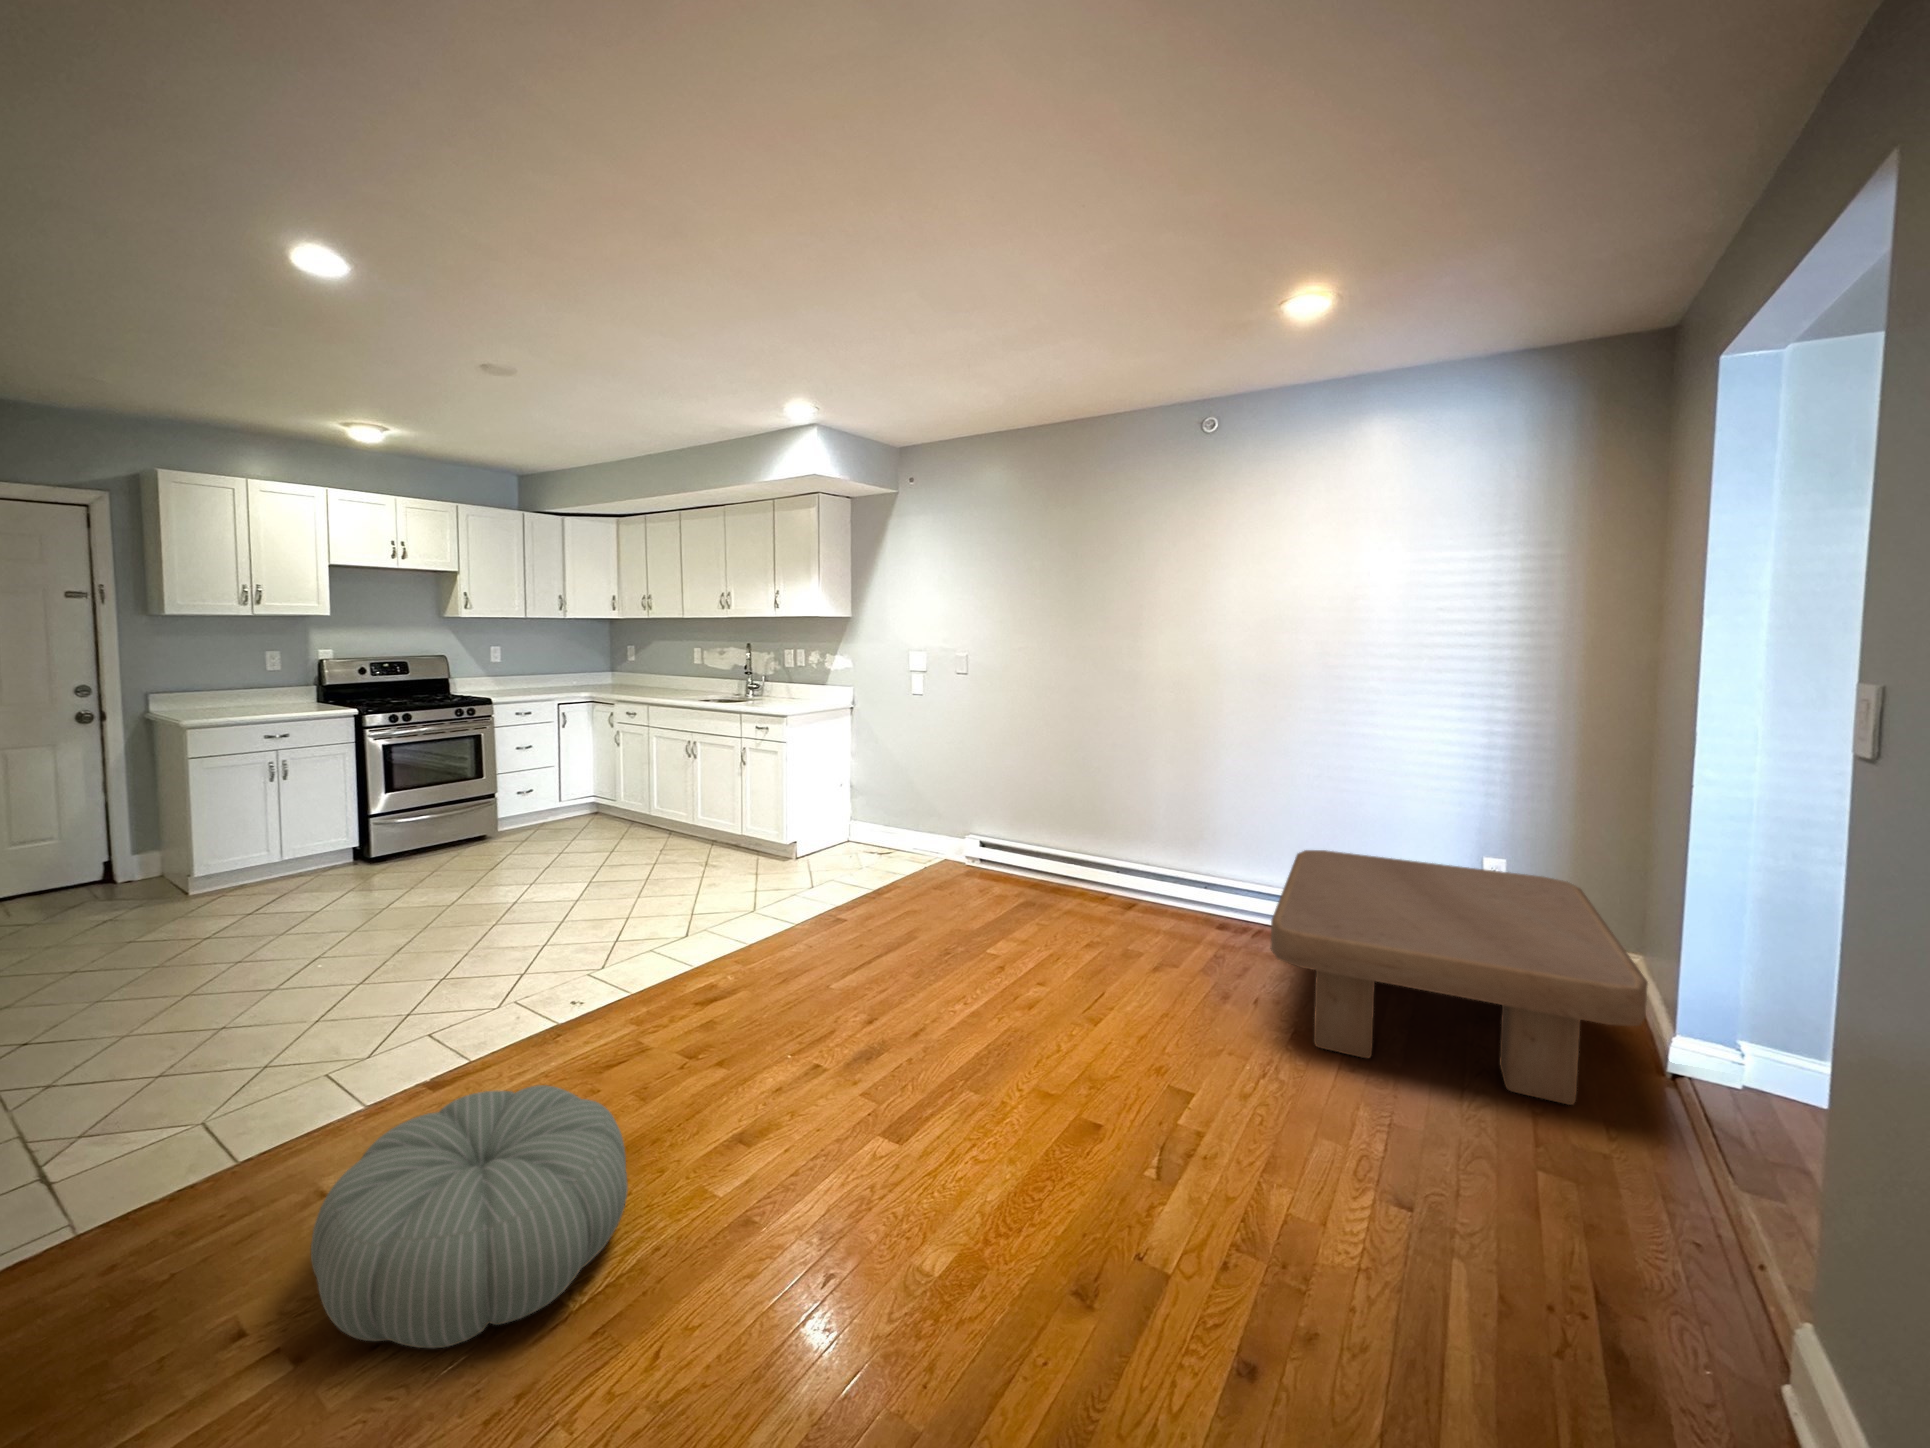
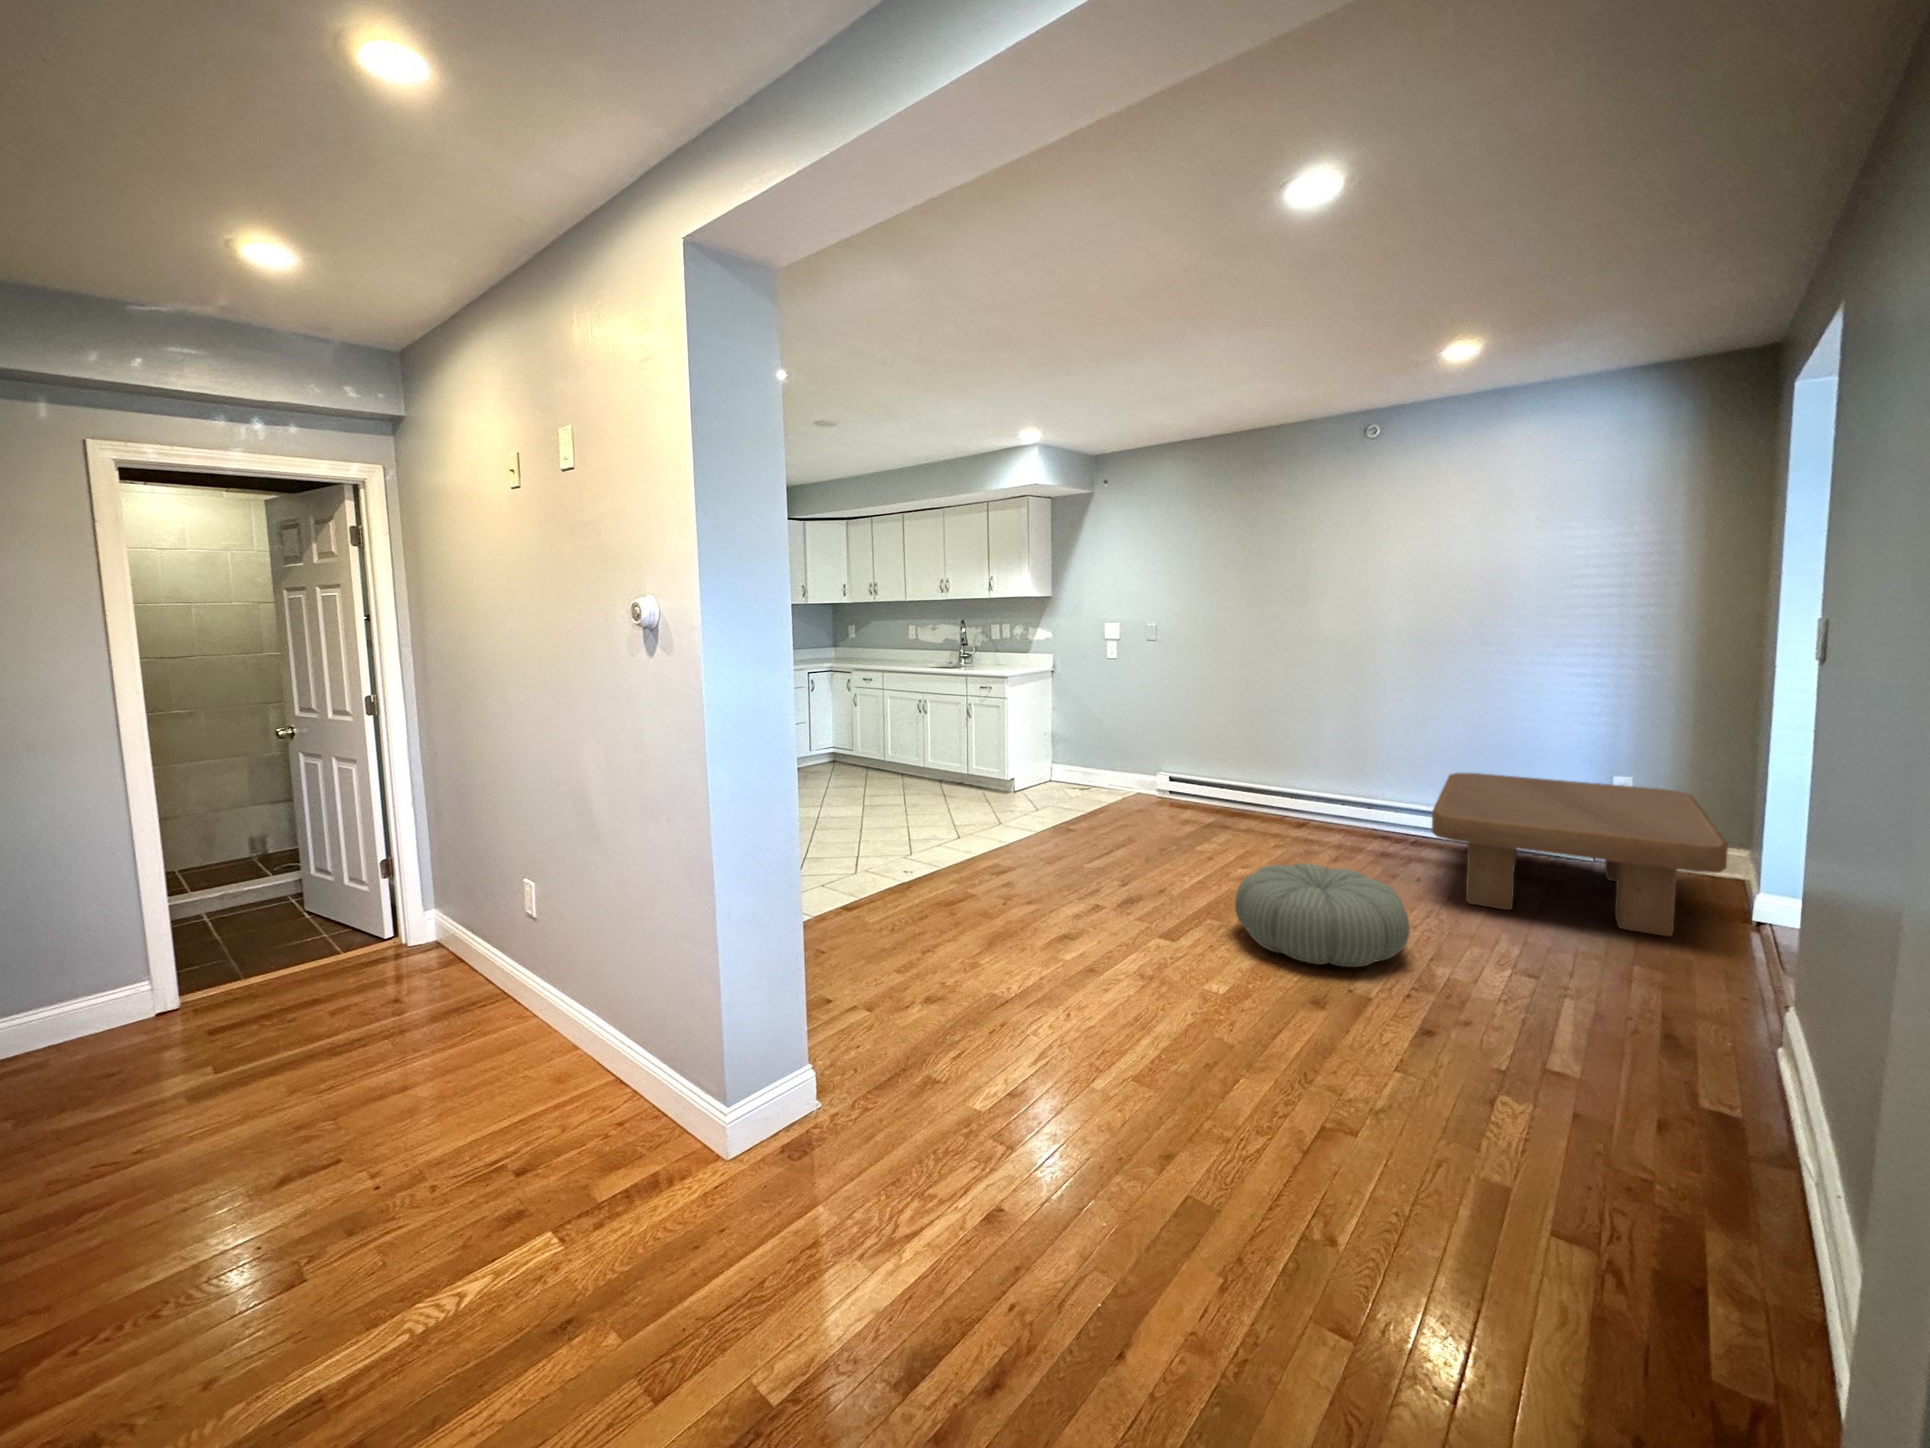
pouf: present [311,1085,628,1348] -> present [1235,863,1410,967]

